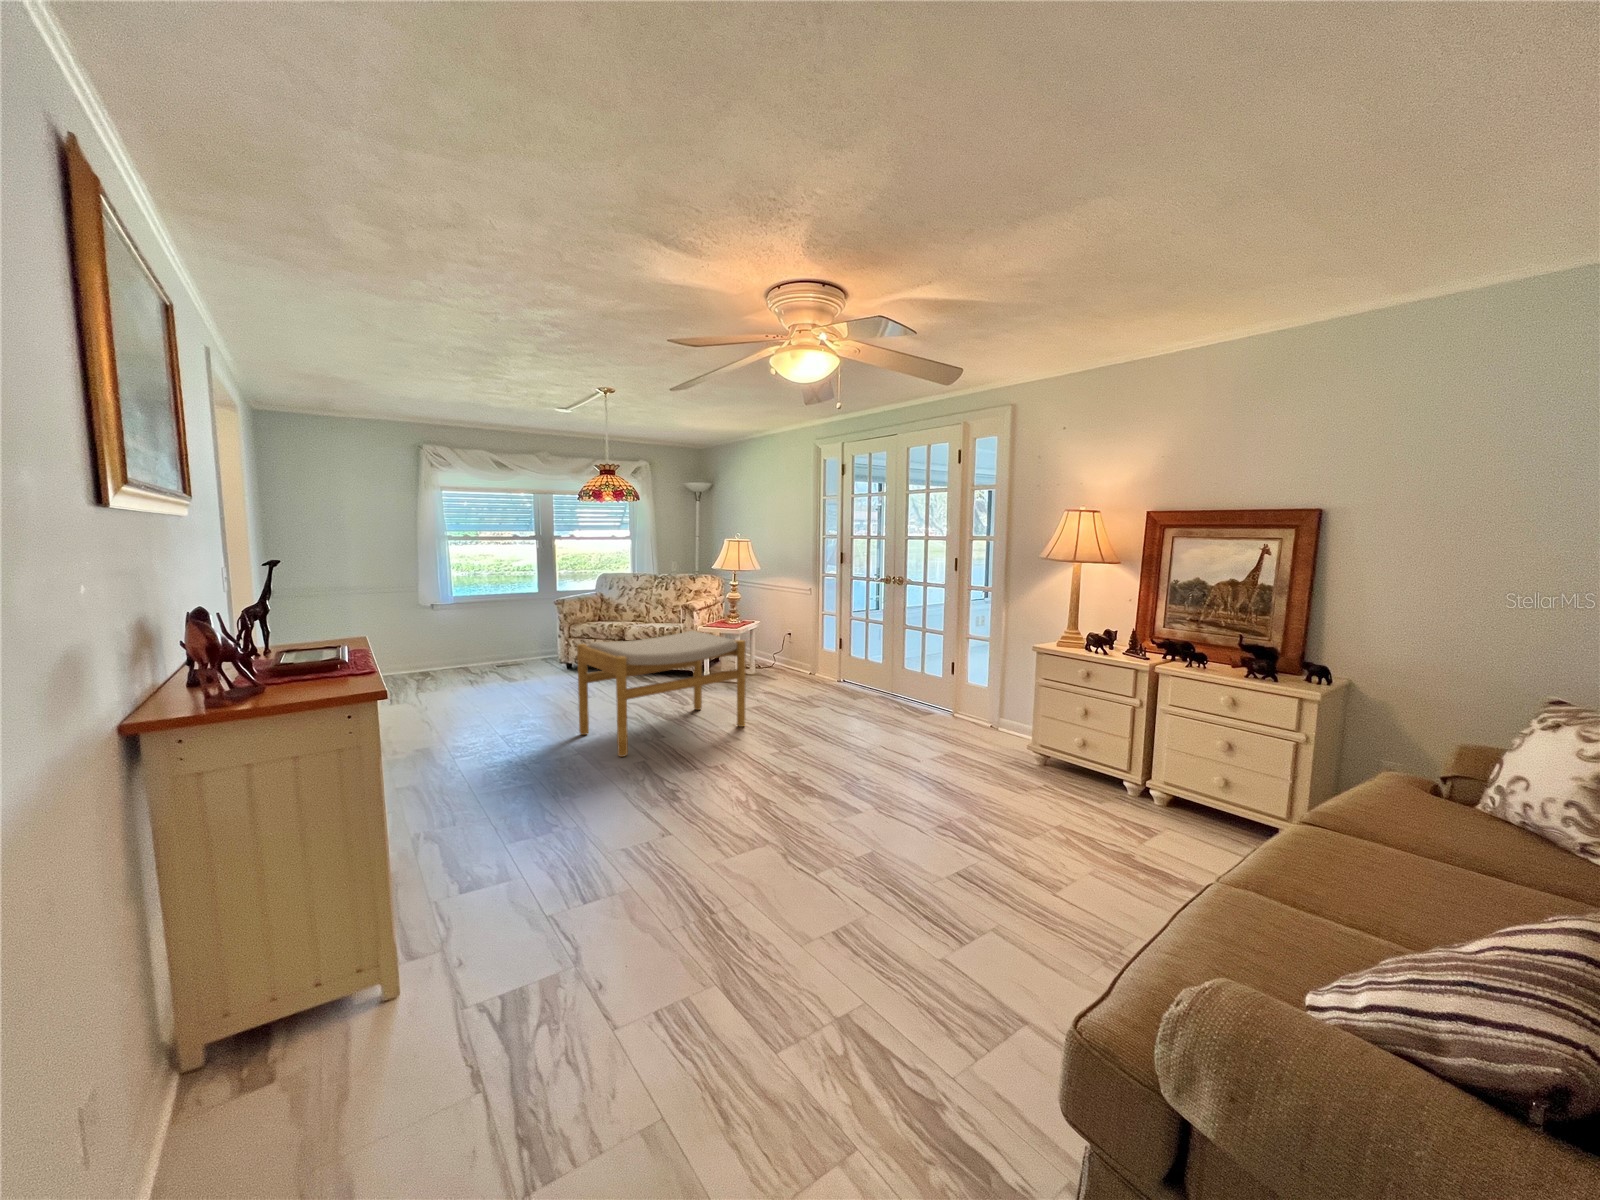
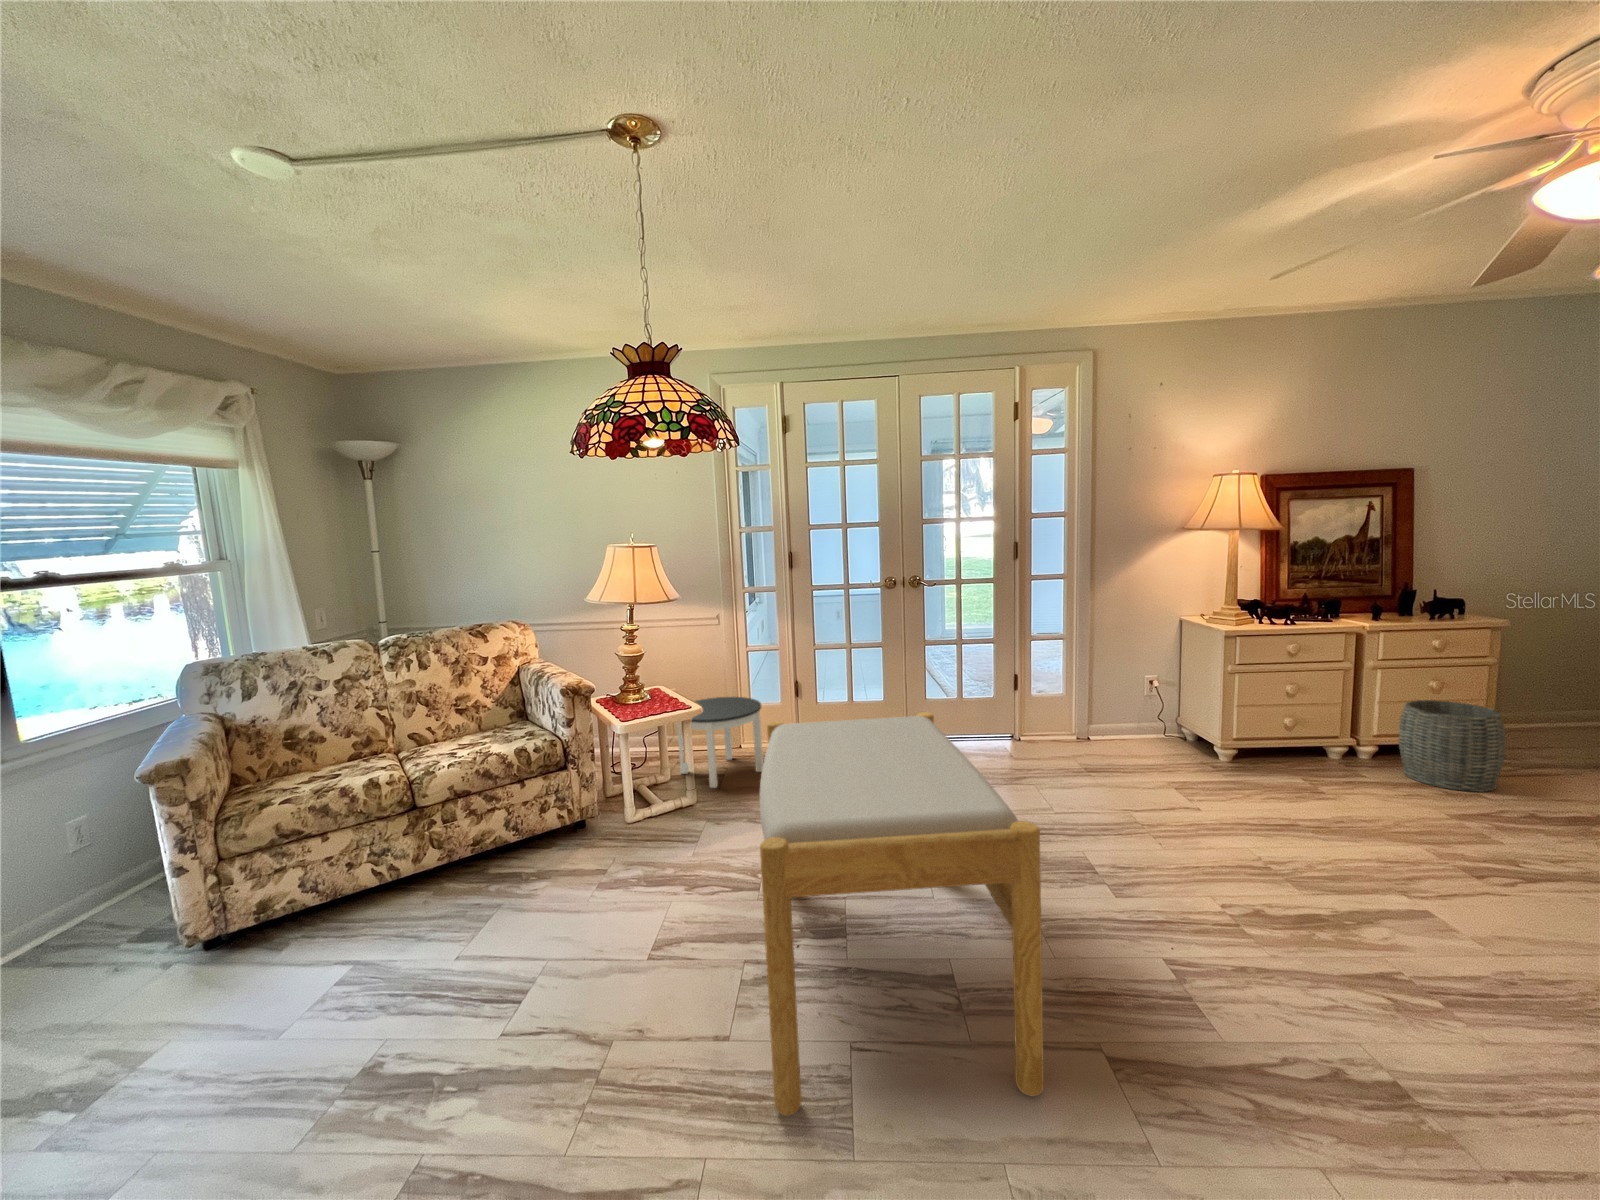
round table: none [760,635,812,683] -> present [677,697,763,788]
woven basket: none [1137,752,1224,850] -> present [1399,700,1505,792]

